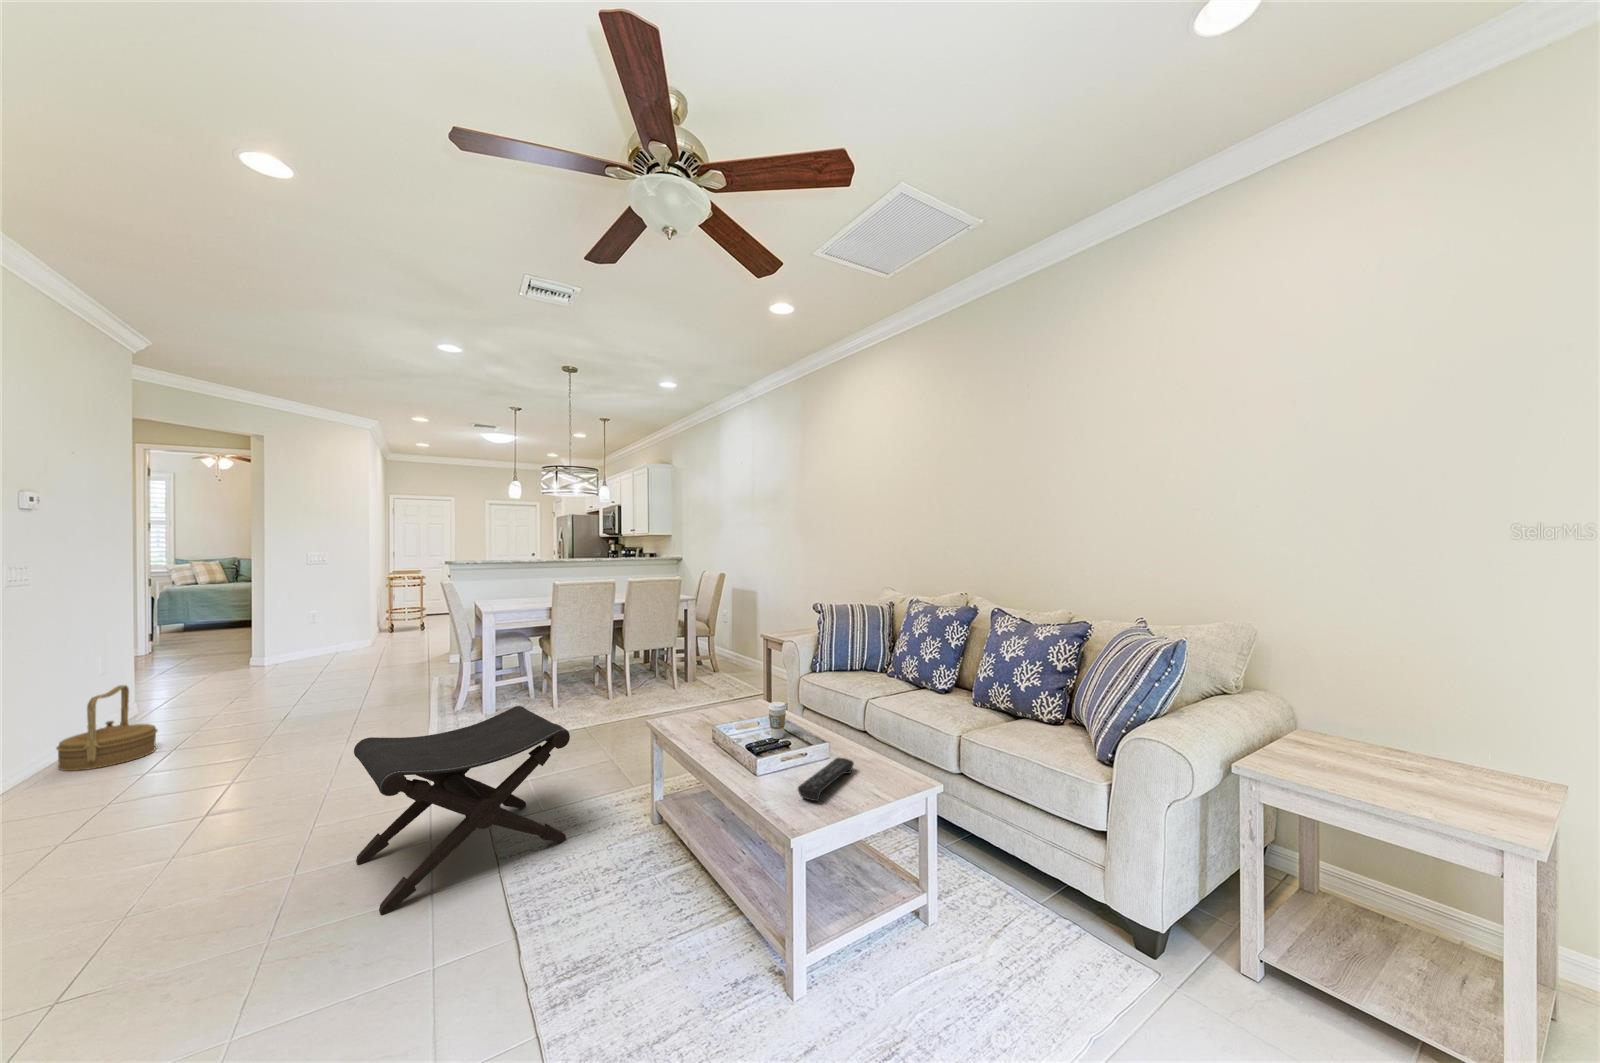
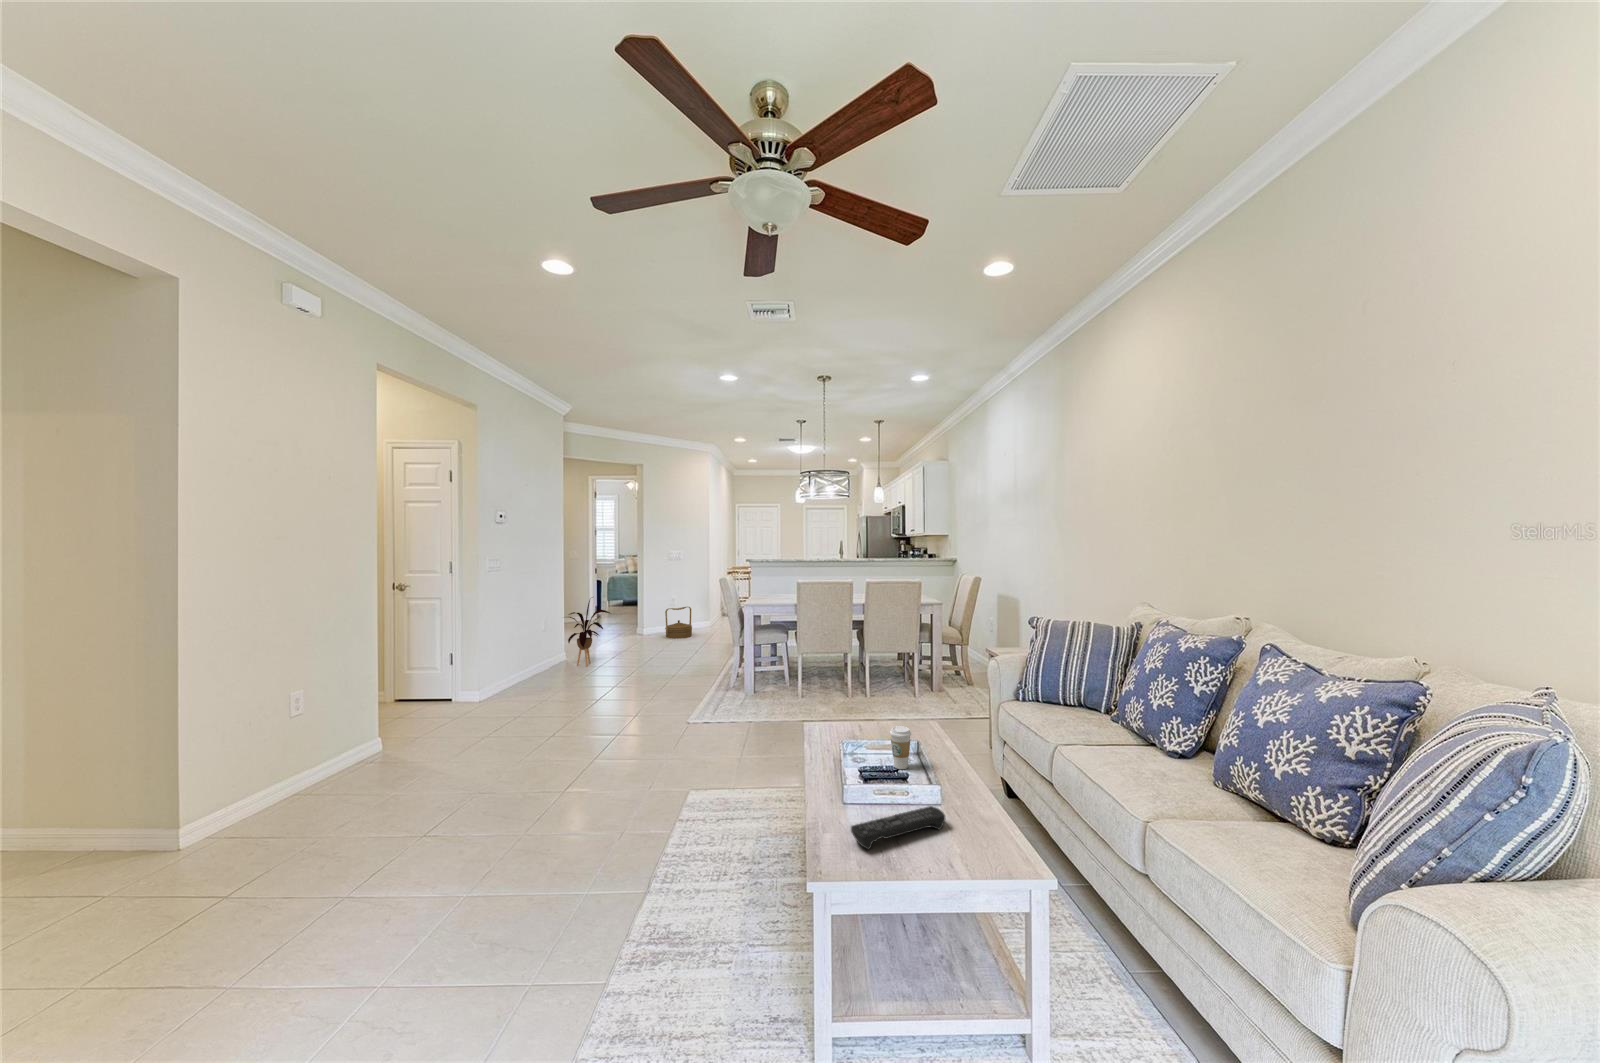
house plant: none [135,615,238,717] -> present [568,600,610,666]
woven basket: present [56,685,158,771] -> present [665,607,692,638]
footstool: present [354,706,570,915] -> none [583,691,734,838]

